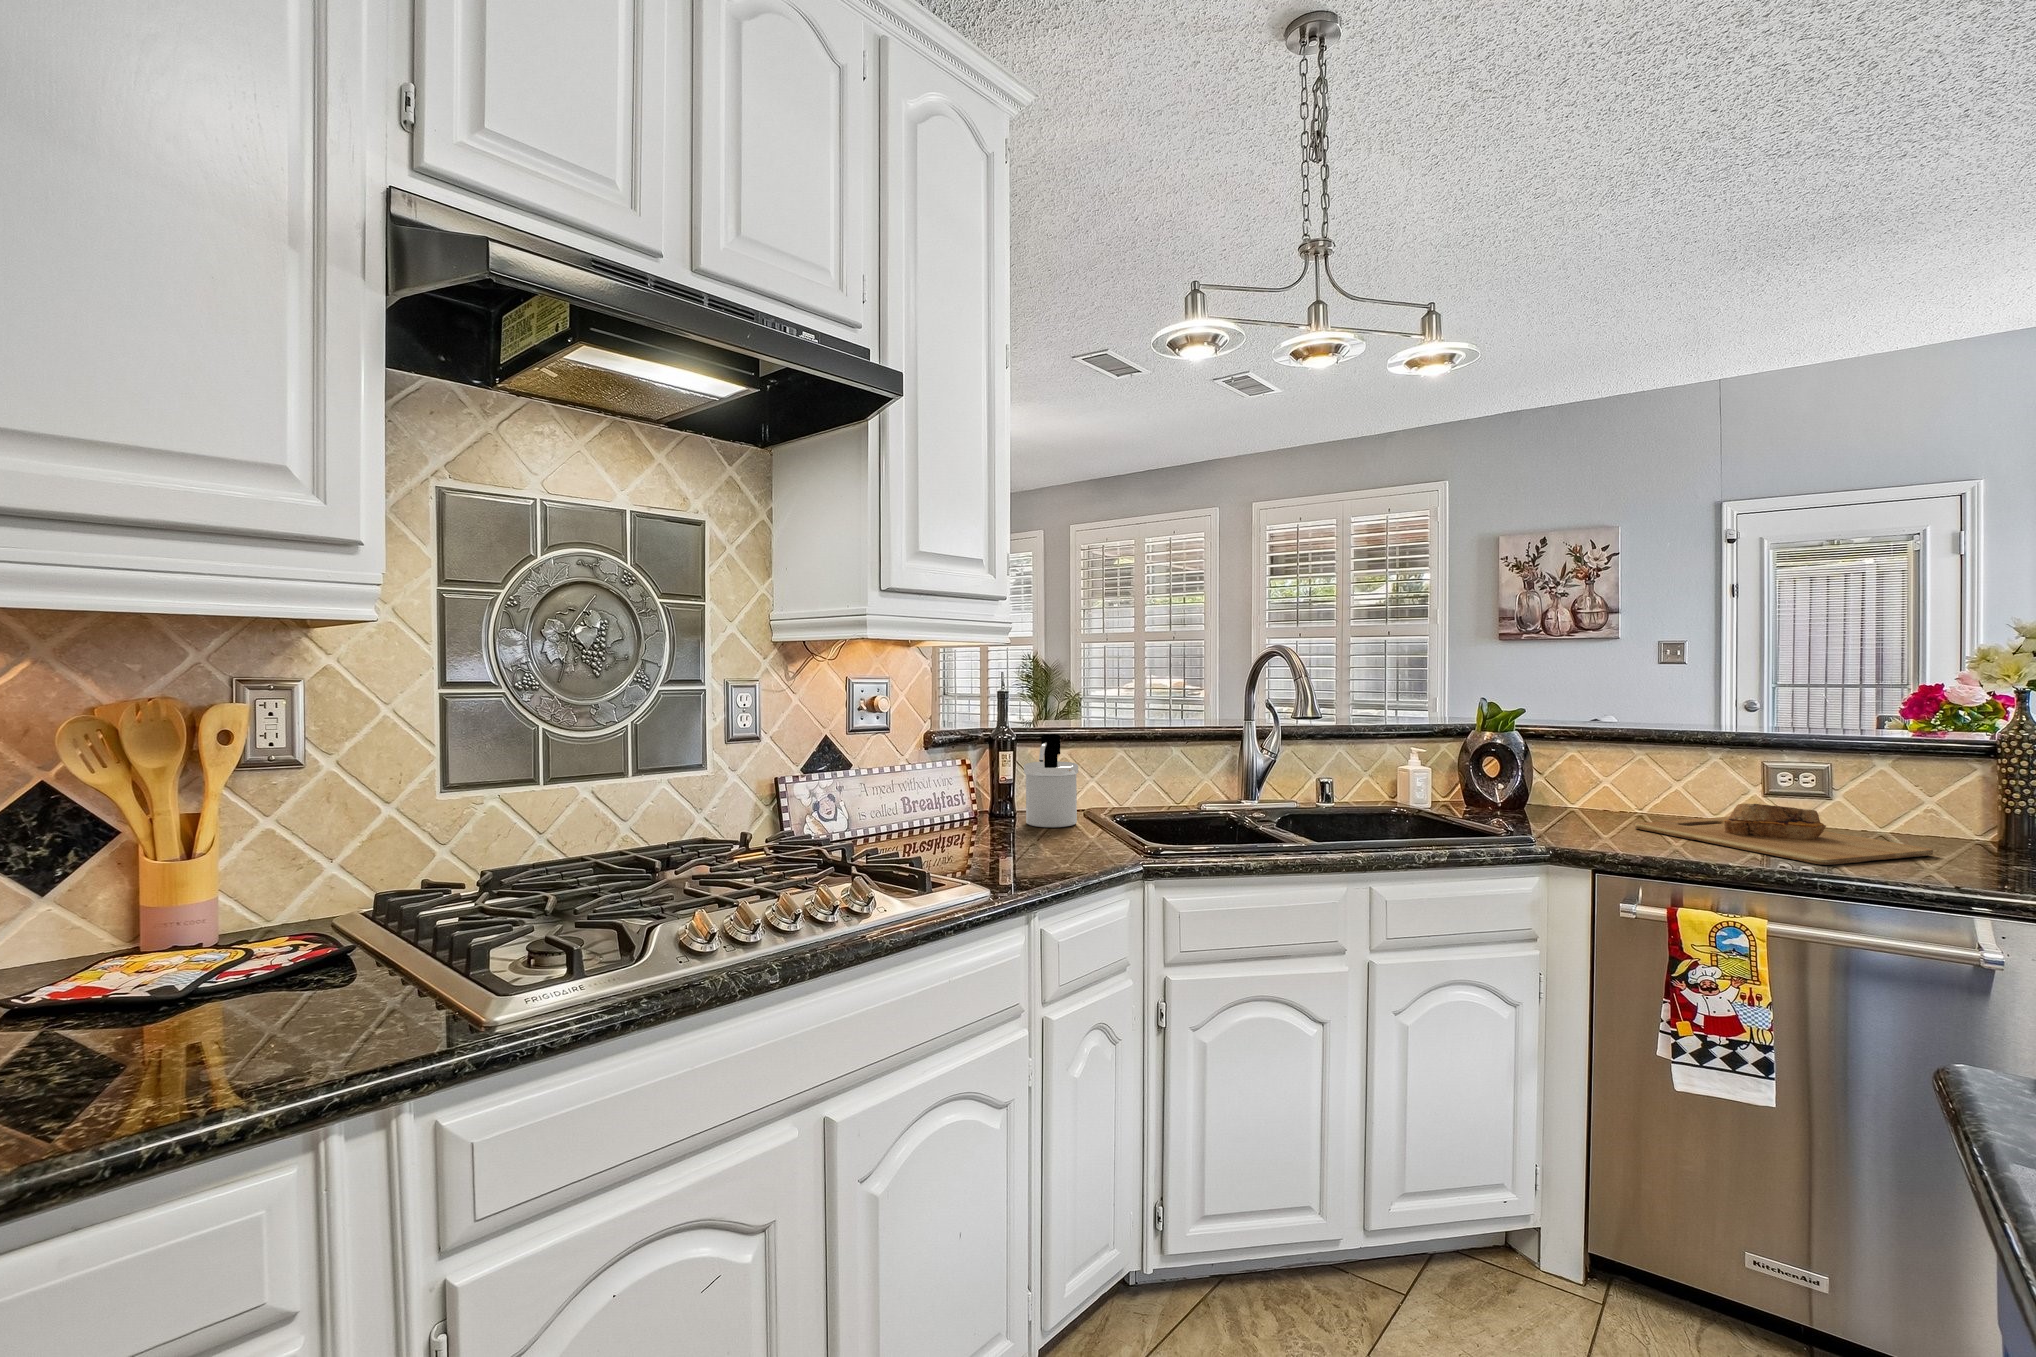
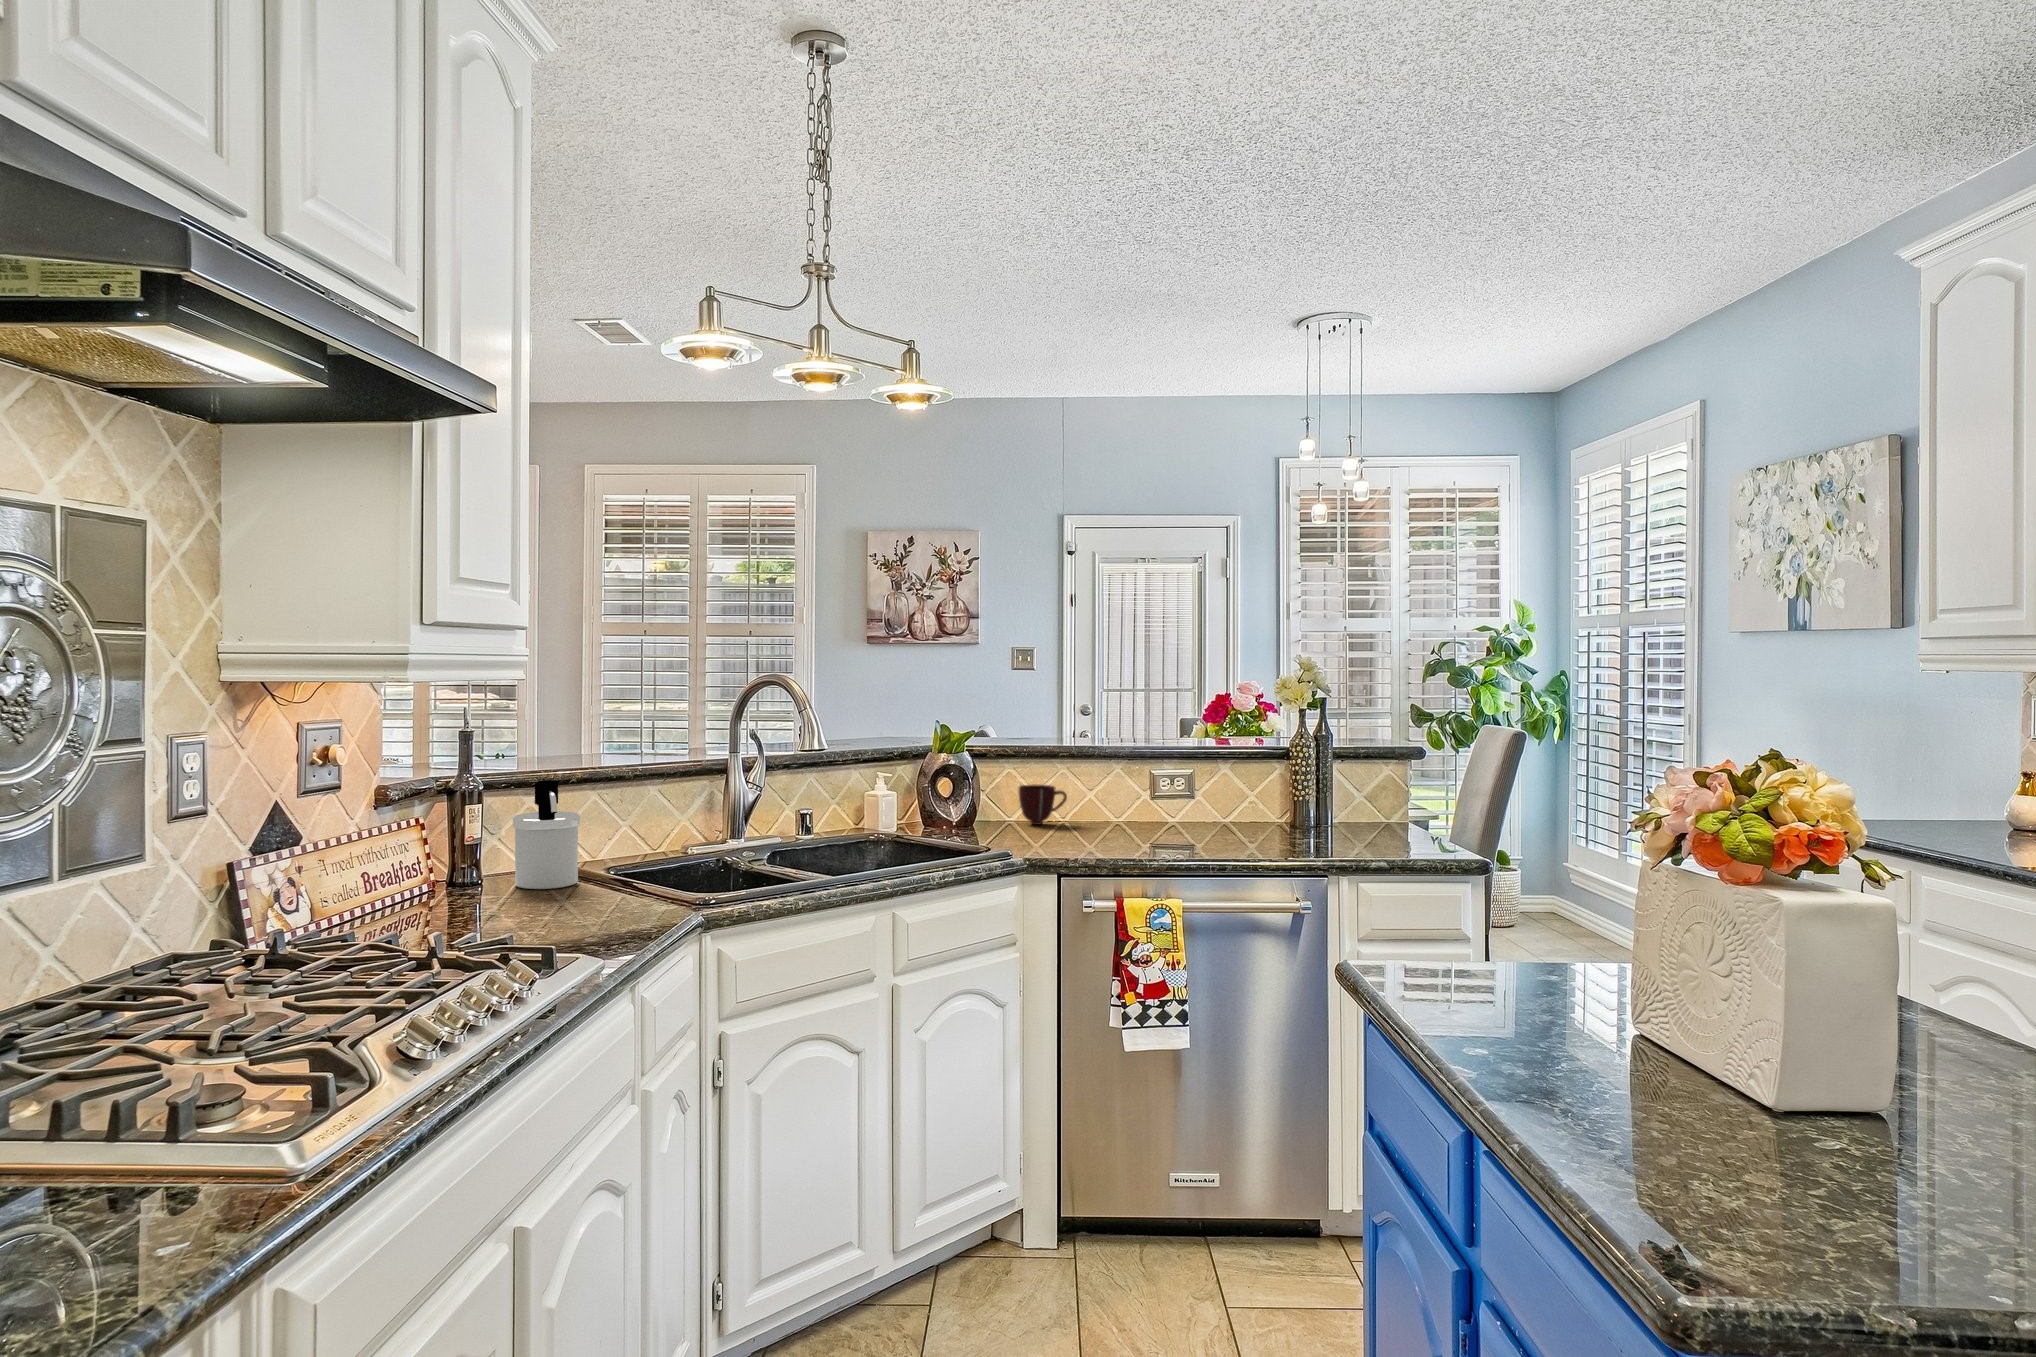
mug: none [1576,769,1639,813] -> present [1019,785,1067,825]
cutting board: present [1635,804,1933,865] -> none [1074,808,1265,853]

